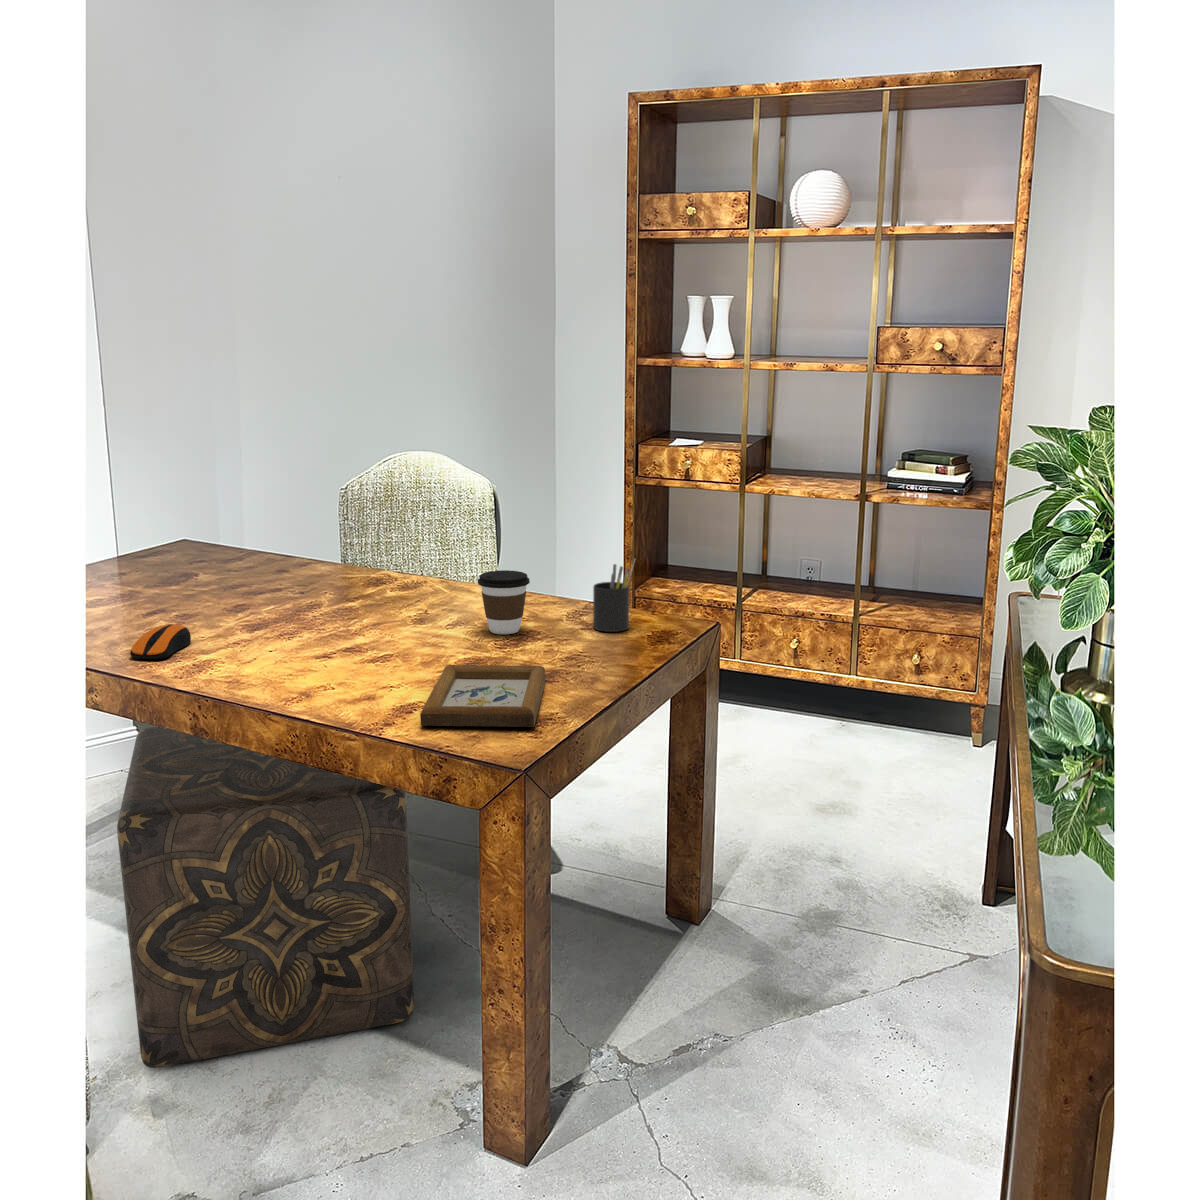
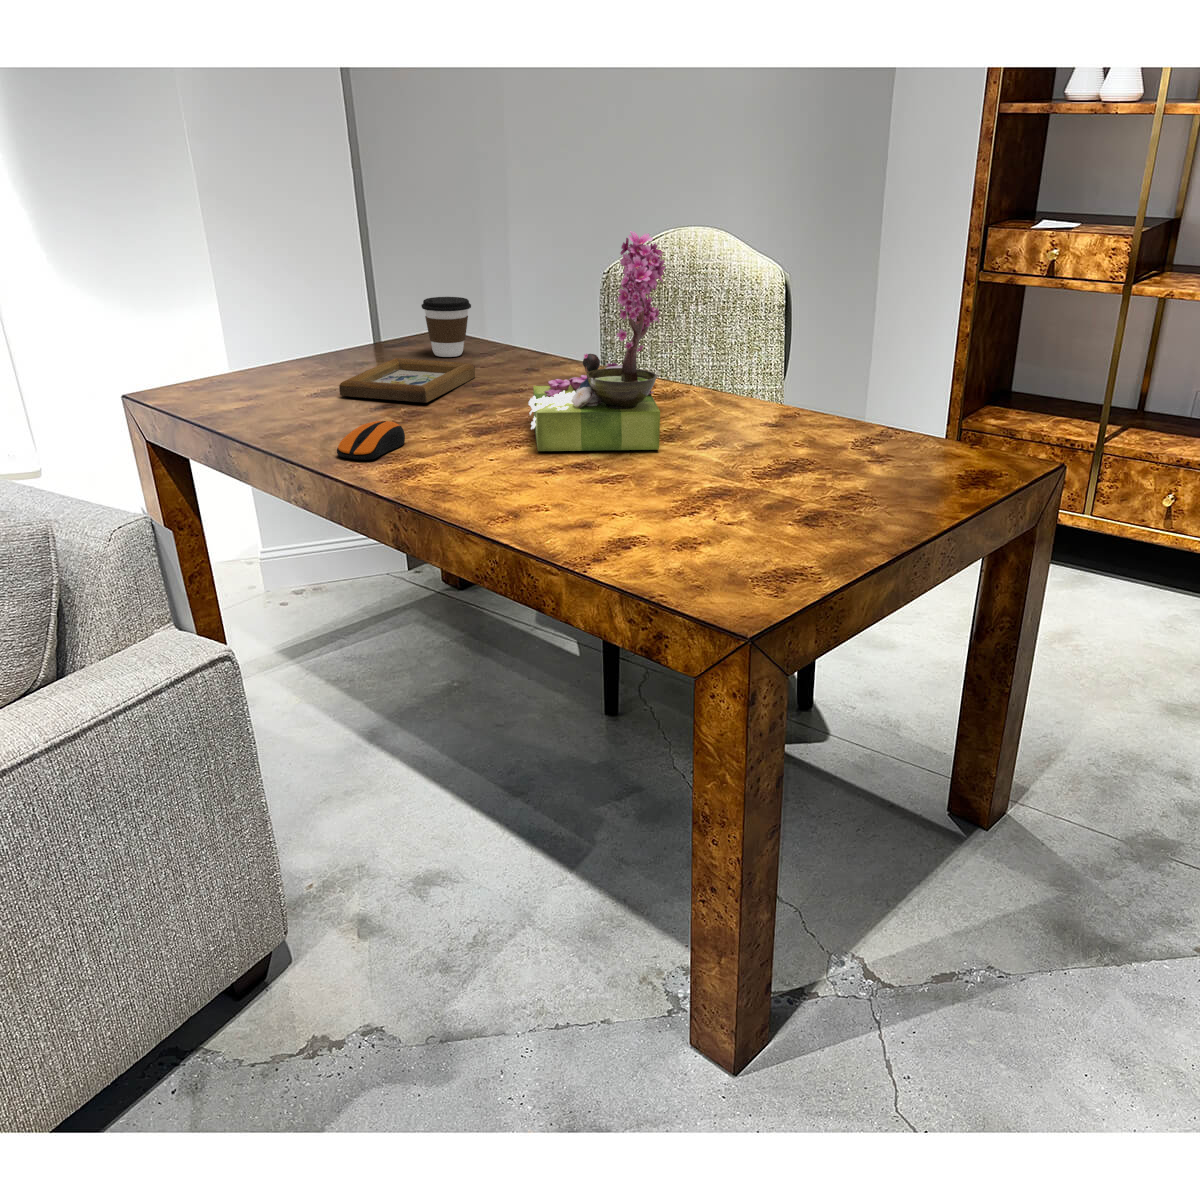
flower arrangement: none [299,455,420,640] -> present [529,231,673,451]
pen holder: present [593,561,635,632] -> none [882,377,945,469]
coffee cup: present [478,570,530,634] -> present [421,297,471,357]
picture frame: present [420,665,545,727] -> present [339,358,475,403]
ottoman: present [117,726,414,1068] -> none [308,534,627,904]

